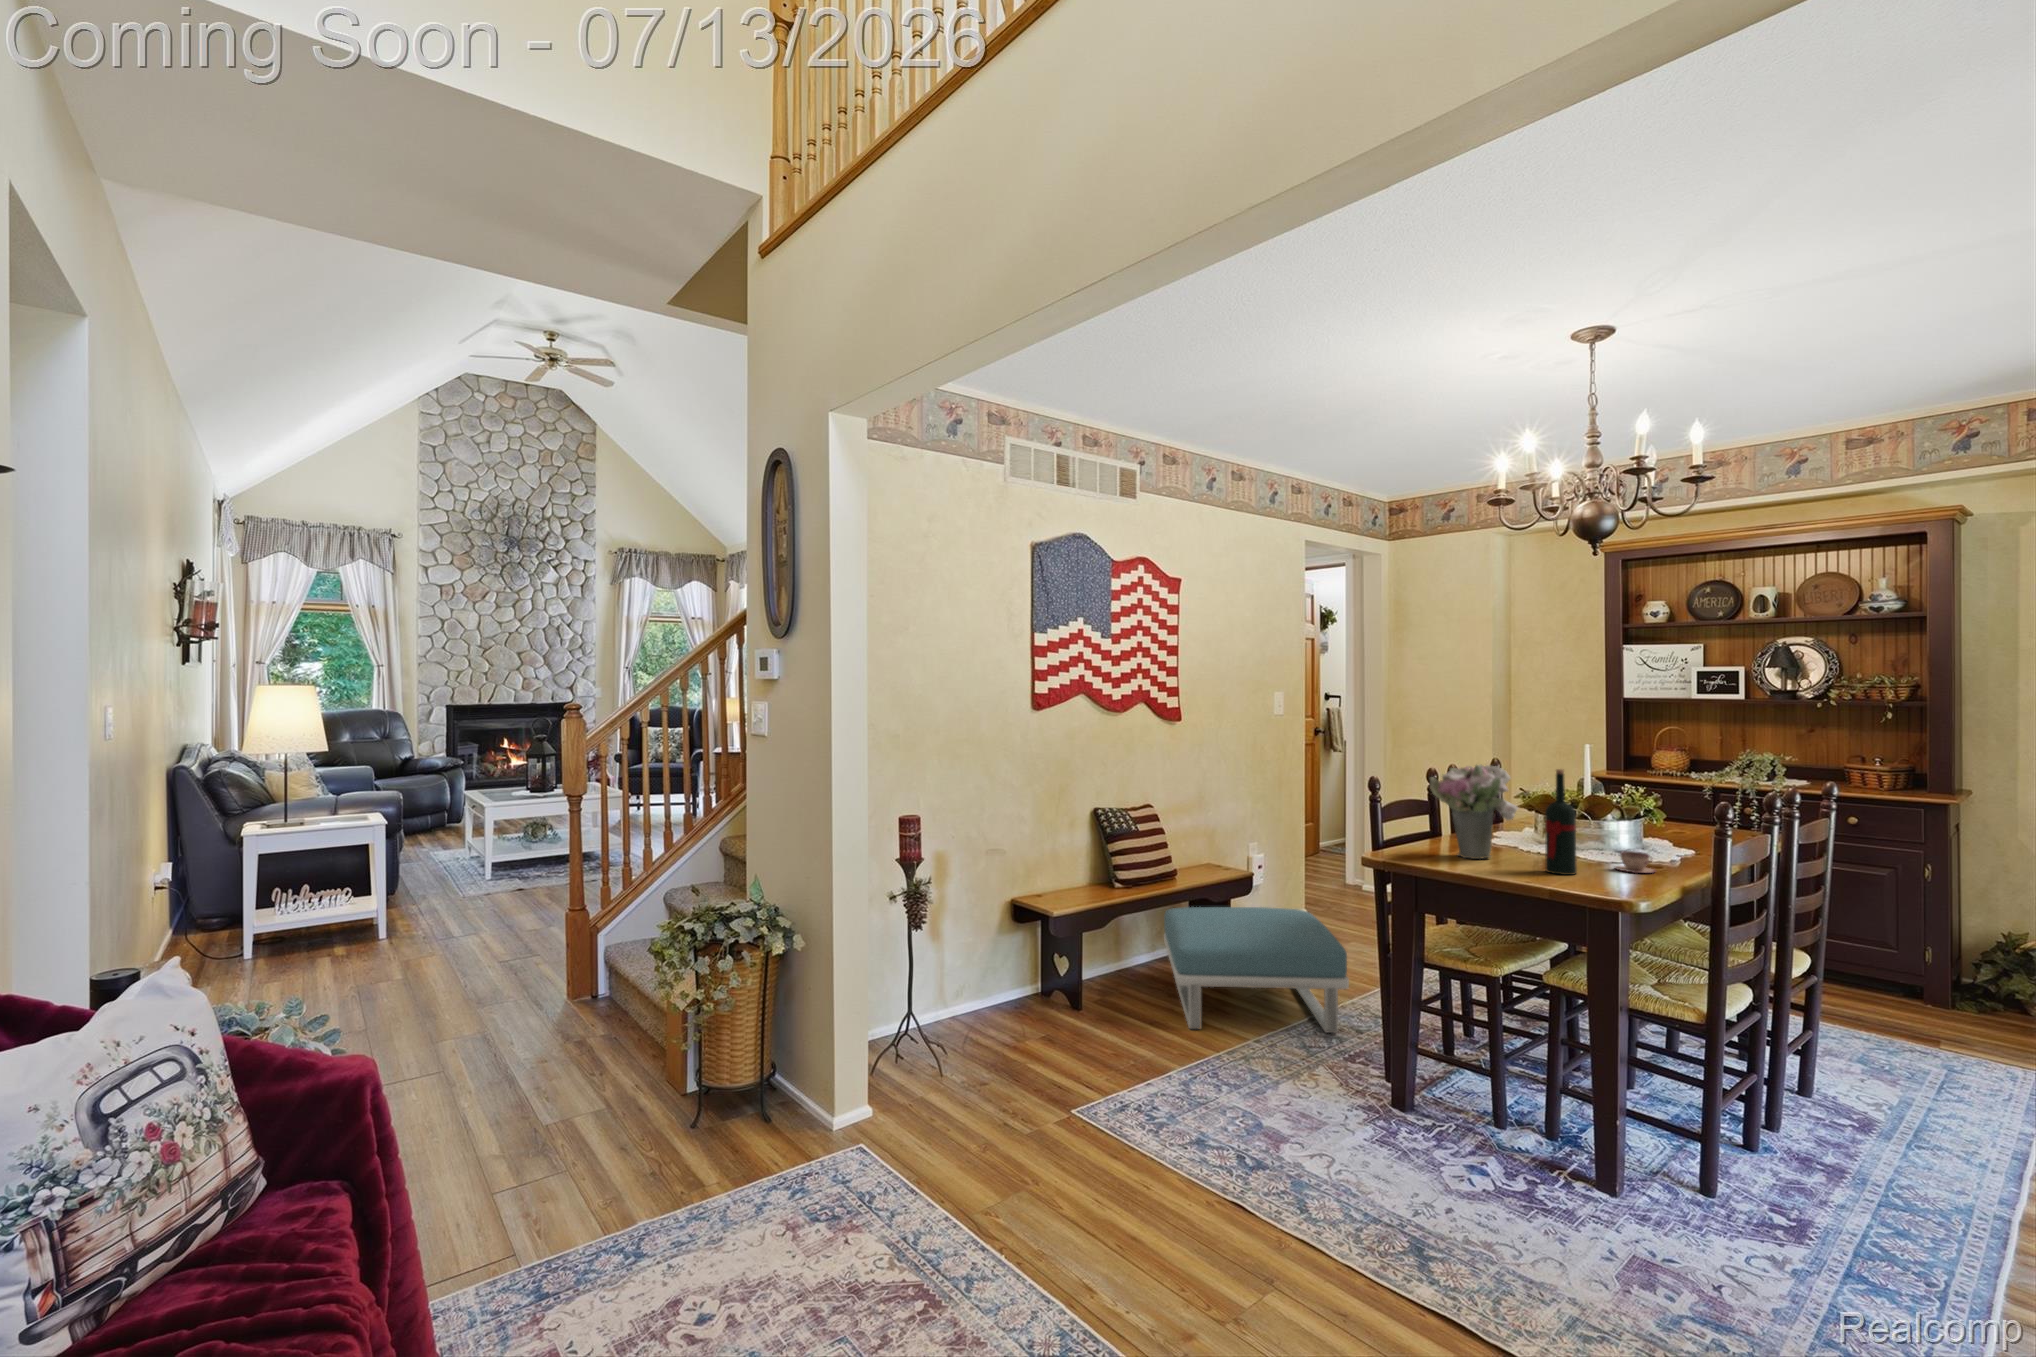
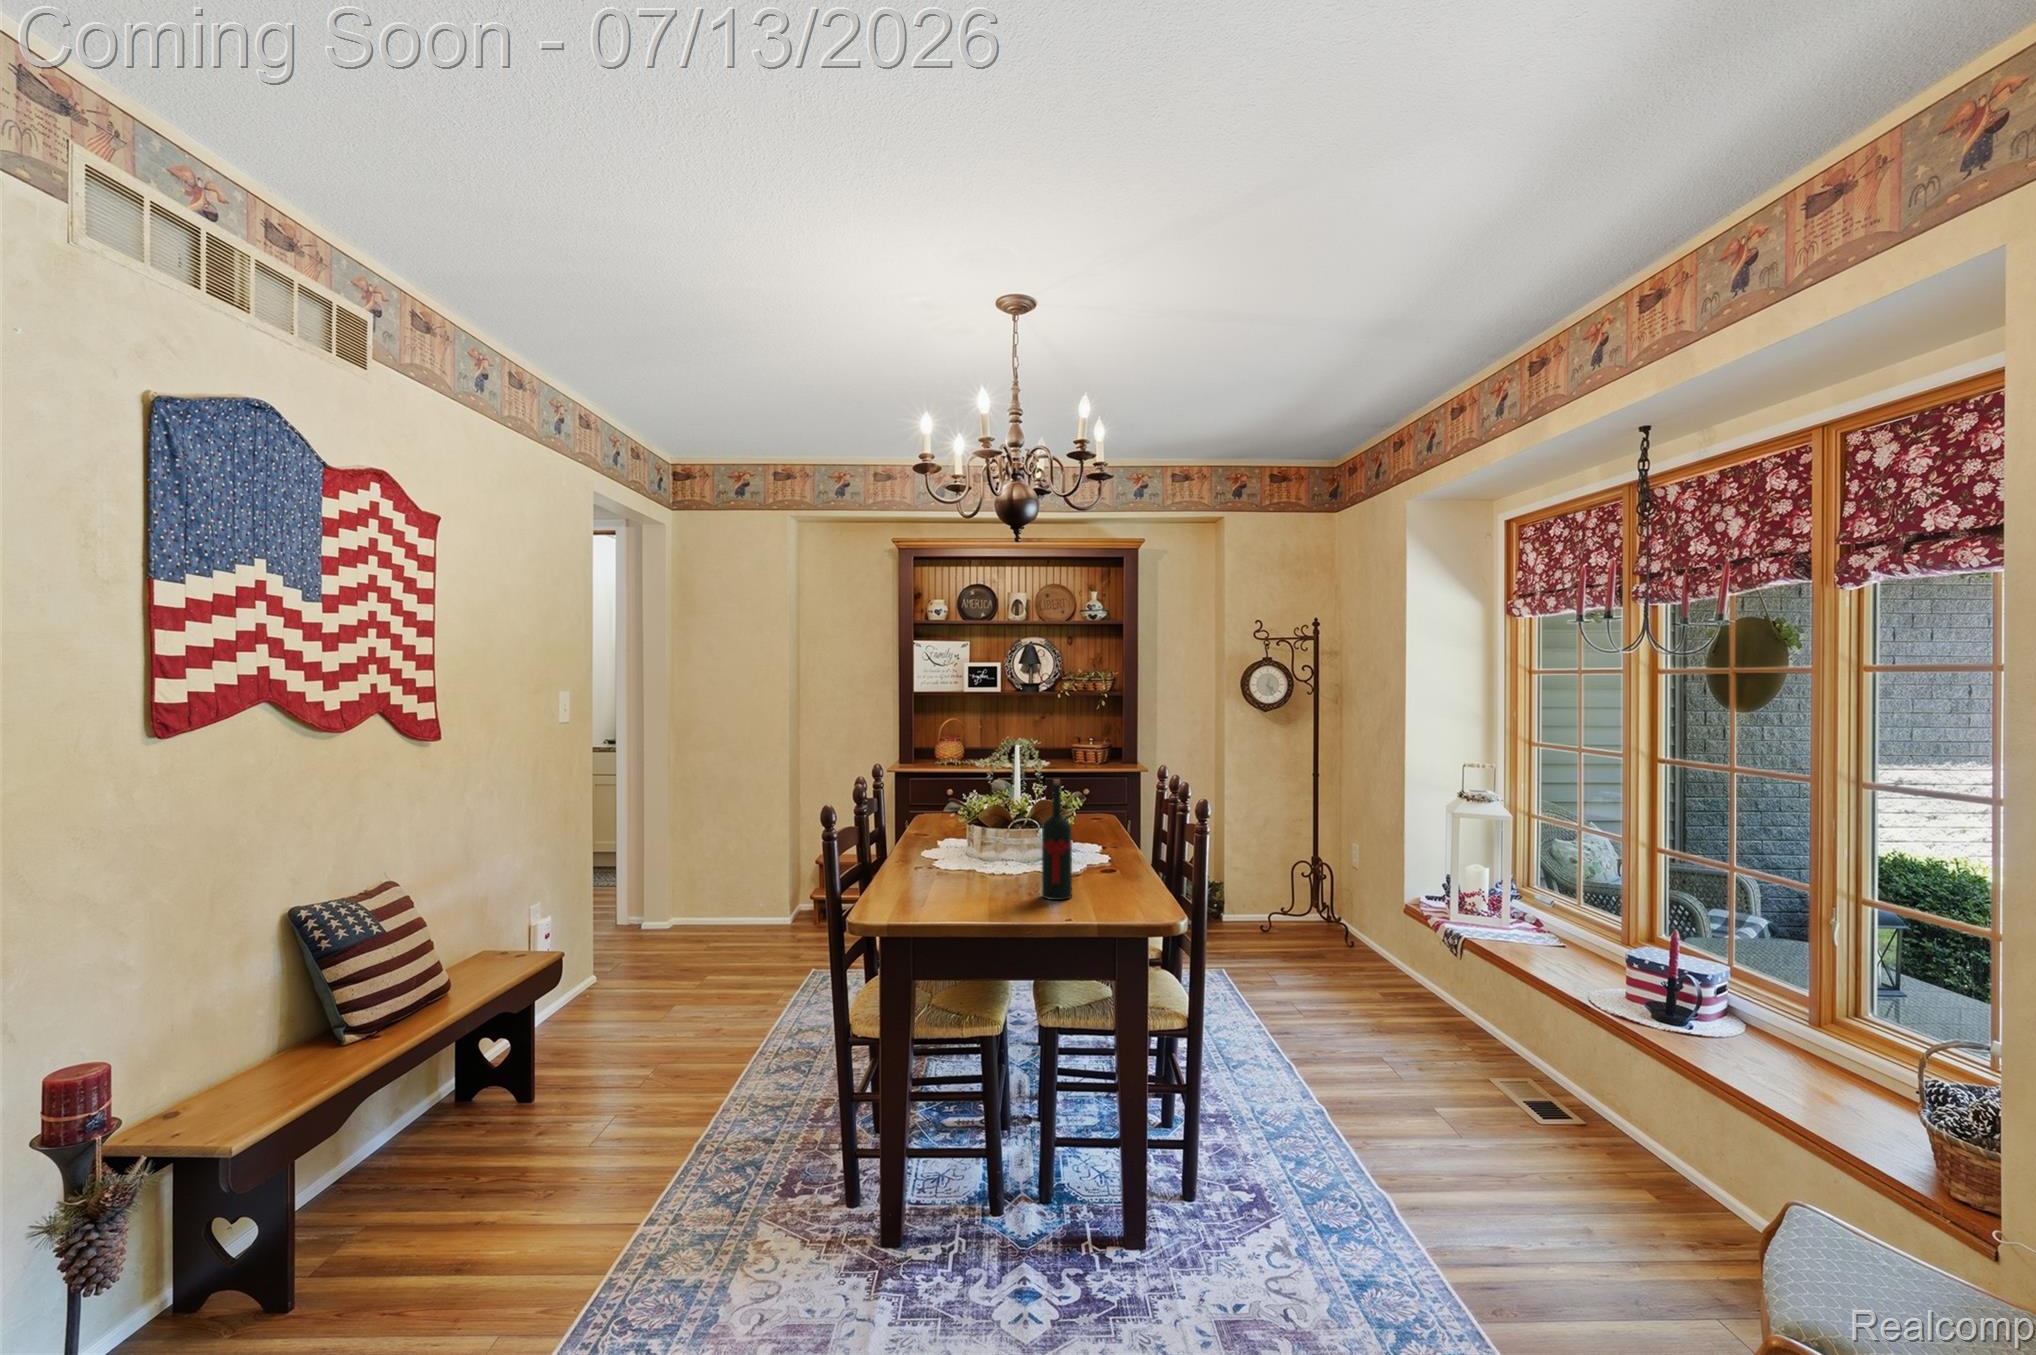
flower bouquet: present [1430,765,1518,859] -> none [904,778,1000,896]
teacup: present [1615,851,1655,873] -> none [1080,858,1117,882]
footstool: present [1164,907,1349,1033] -> none [435,987,760,1245]

